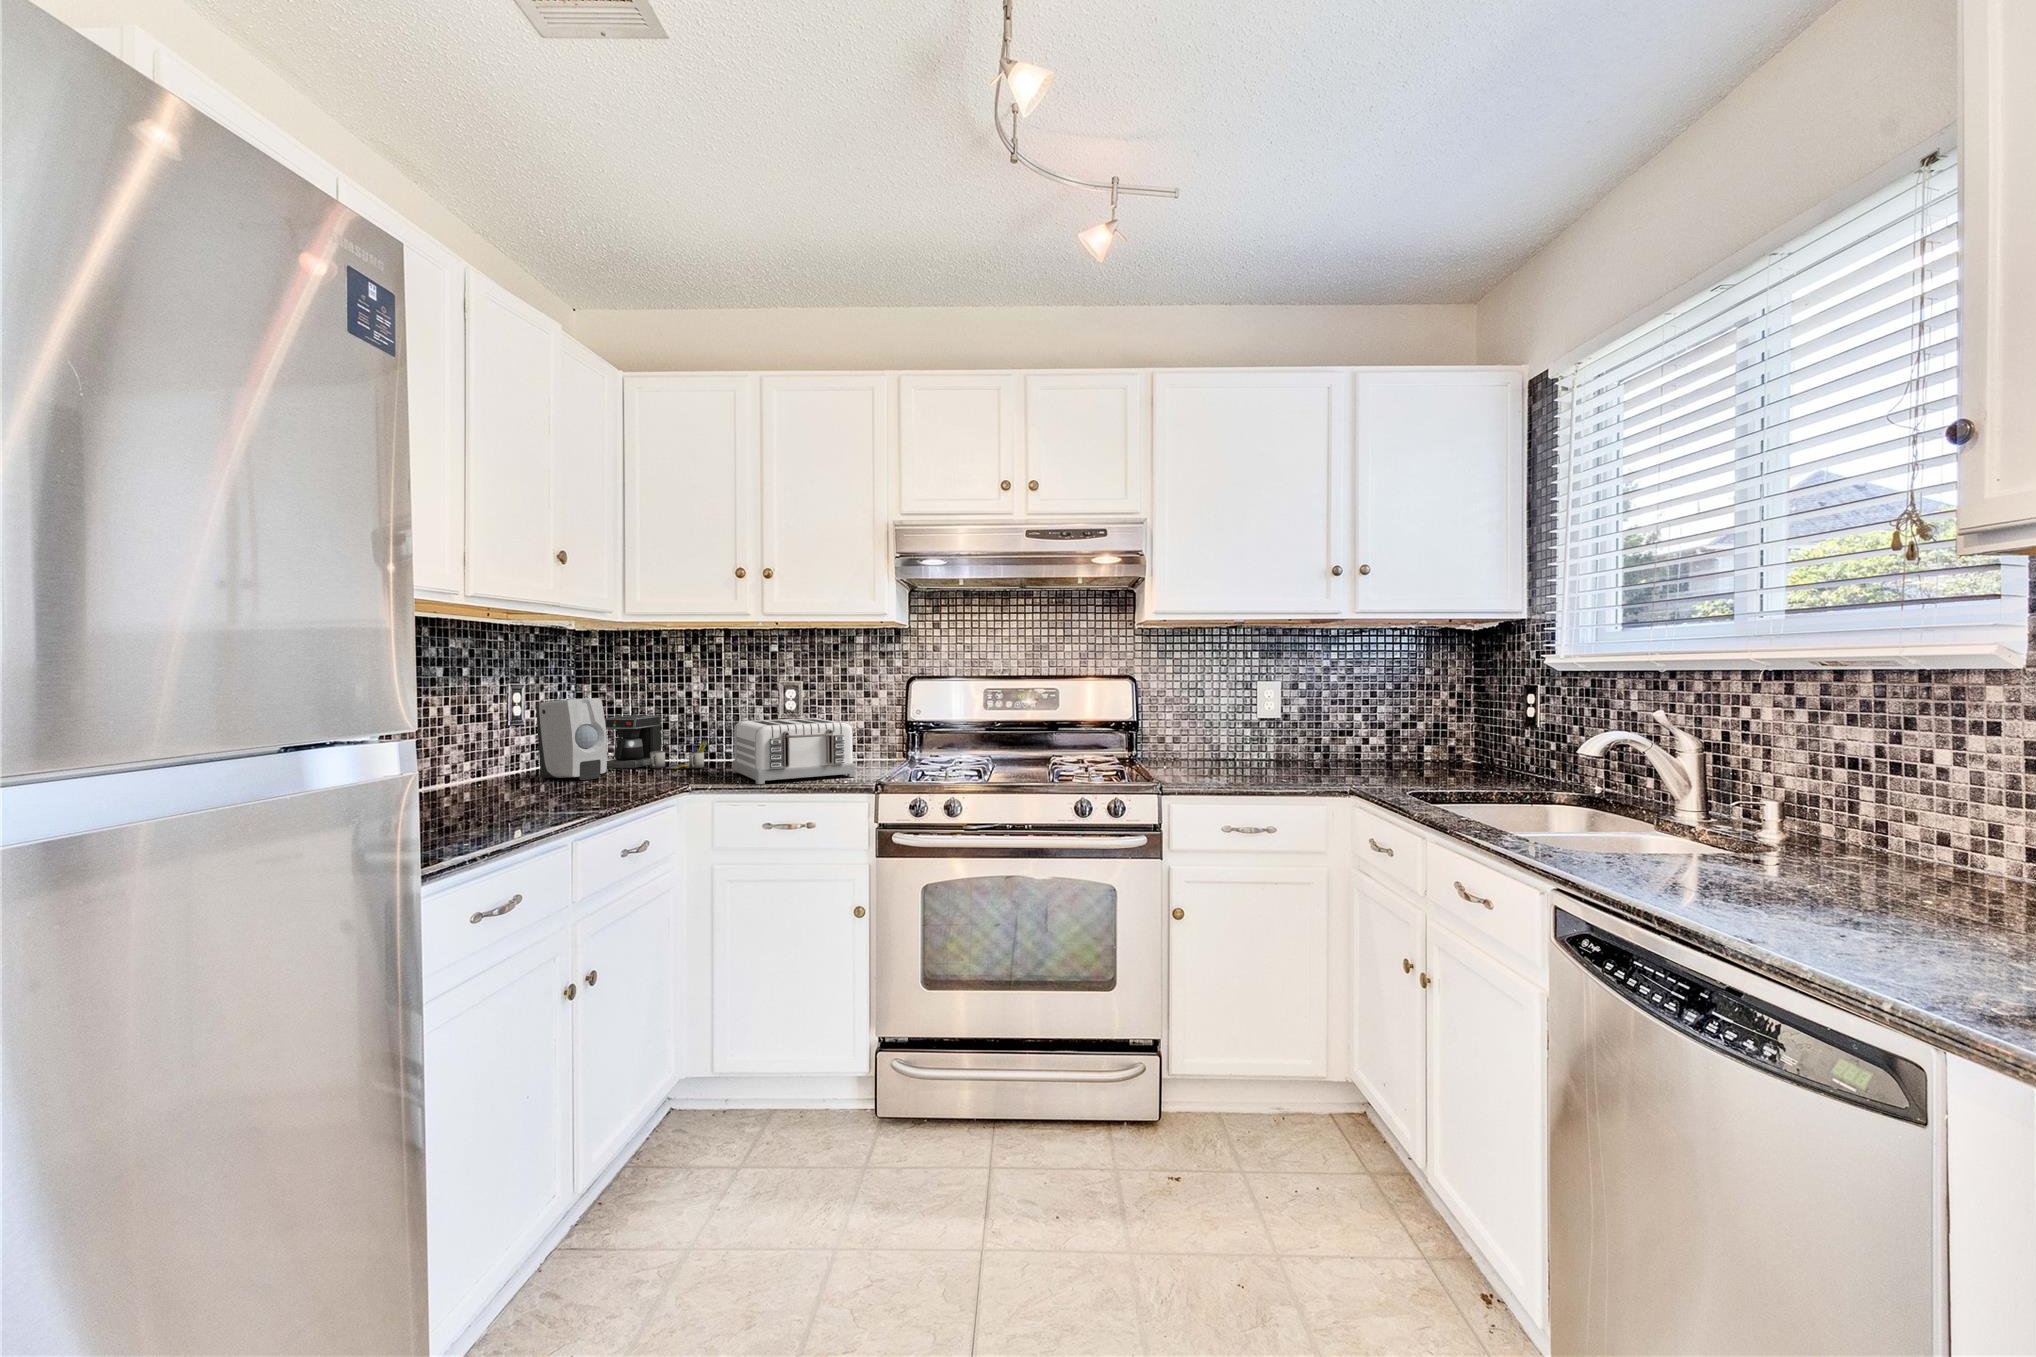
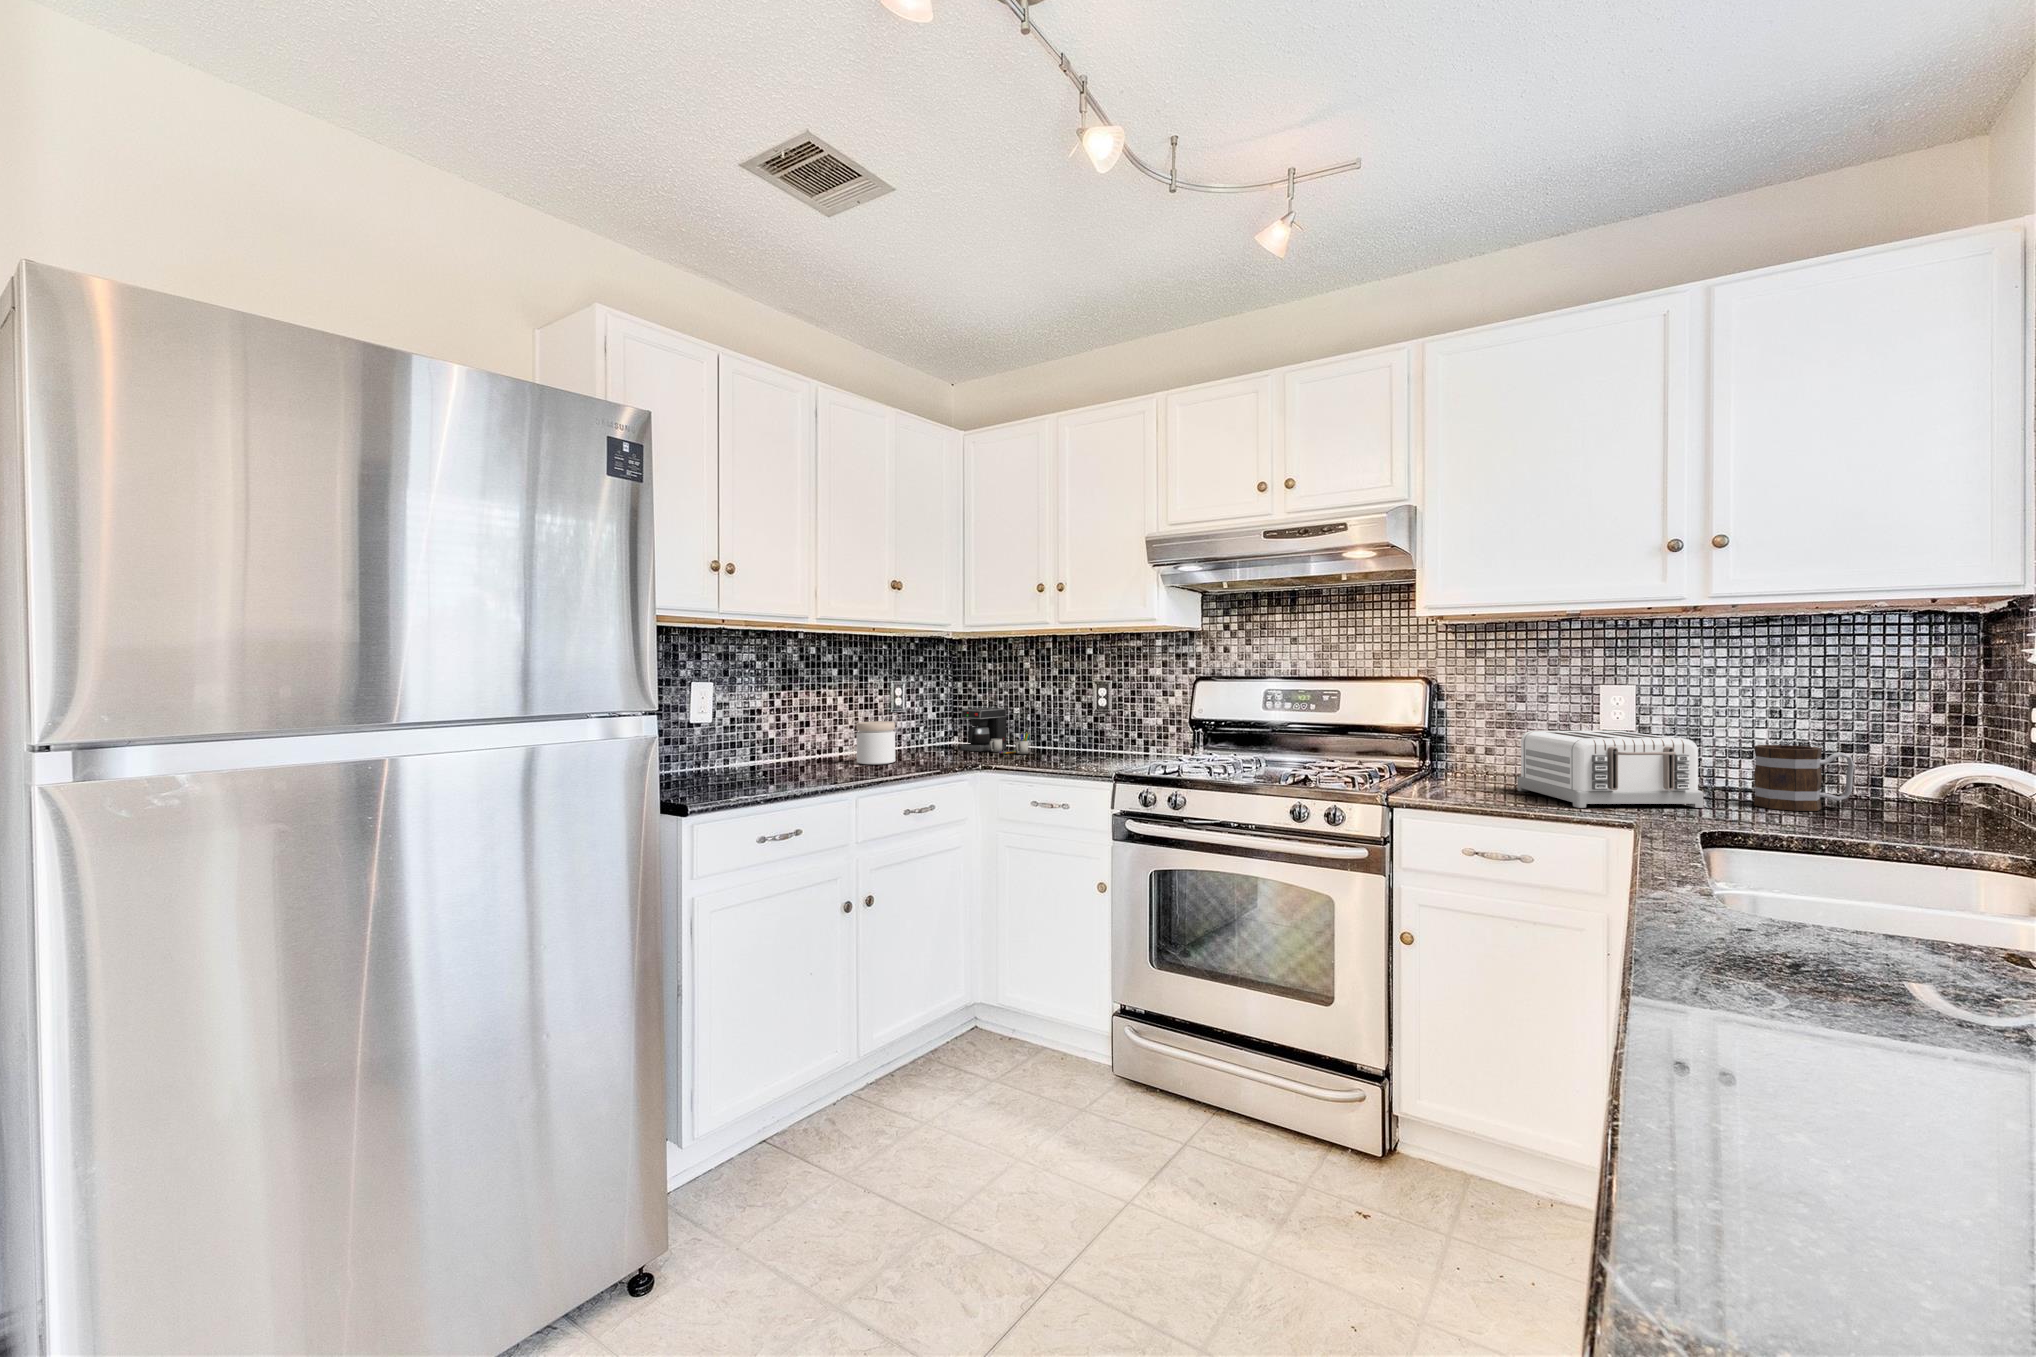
soap dispenser: present [536,698,607,780] -> none [906,693,950,757]
toaster: present [732,718,856,784] -> present [1518,731,1703,808]
mug: none [1364,724,1420,771] -> present [1754,745,1854,811]
jar: none [483,737,545,797] -> present [856,721,895,765]

